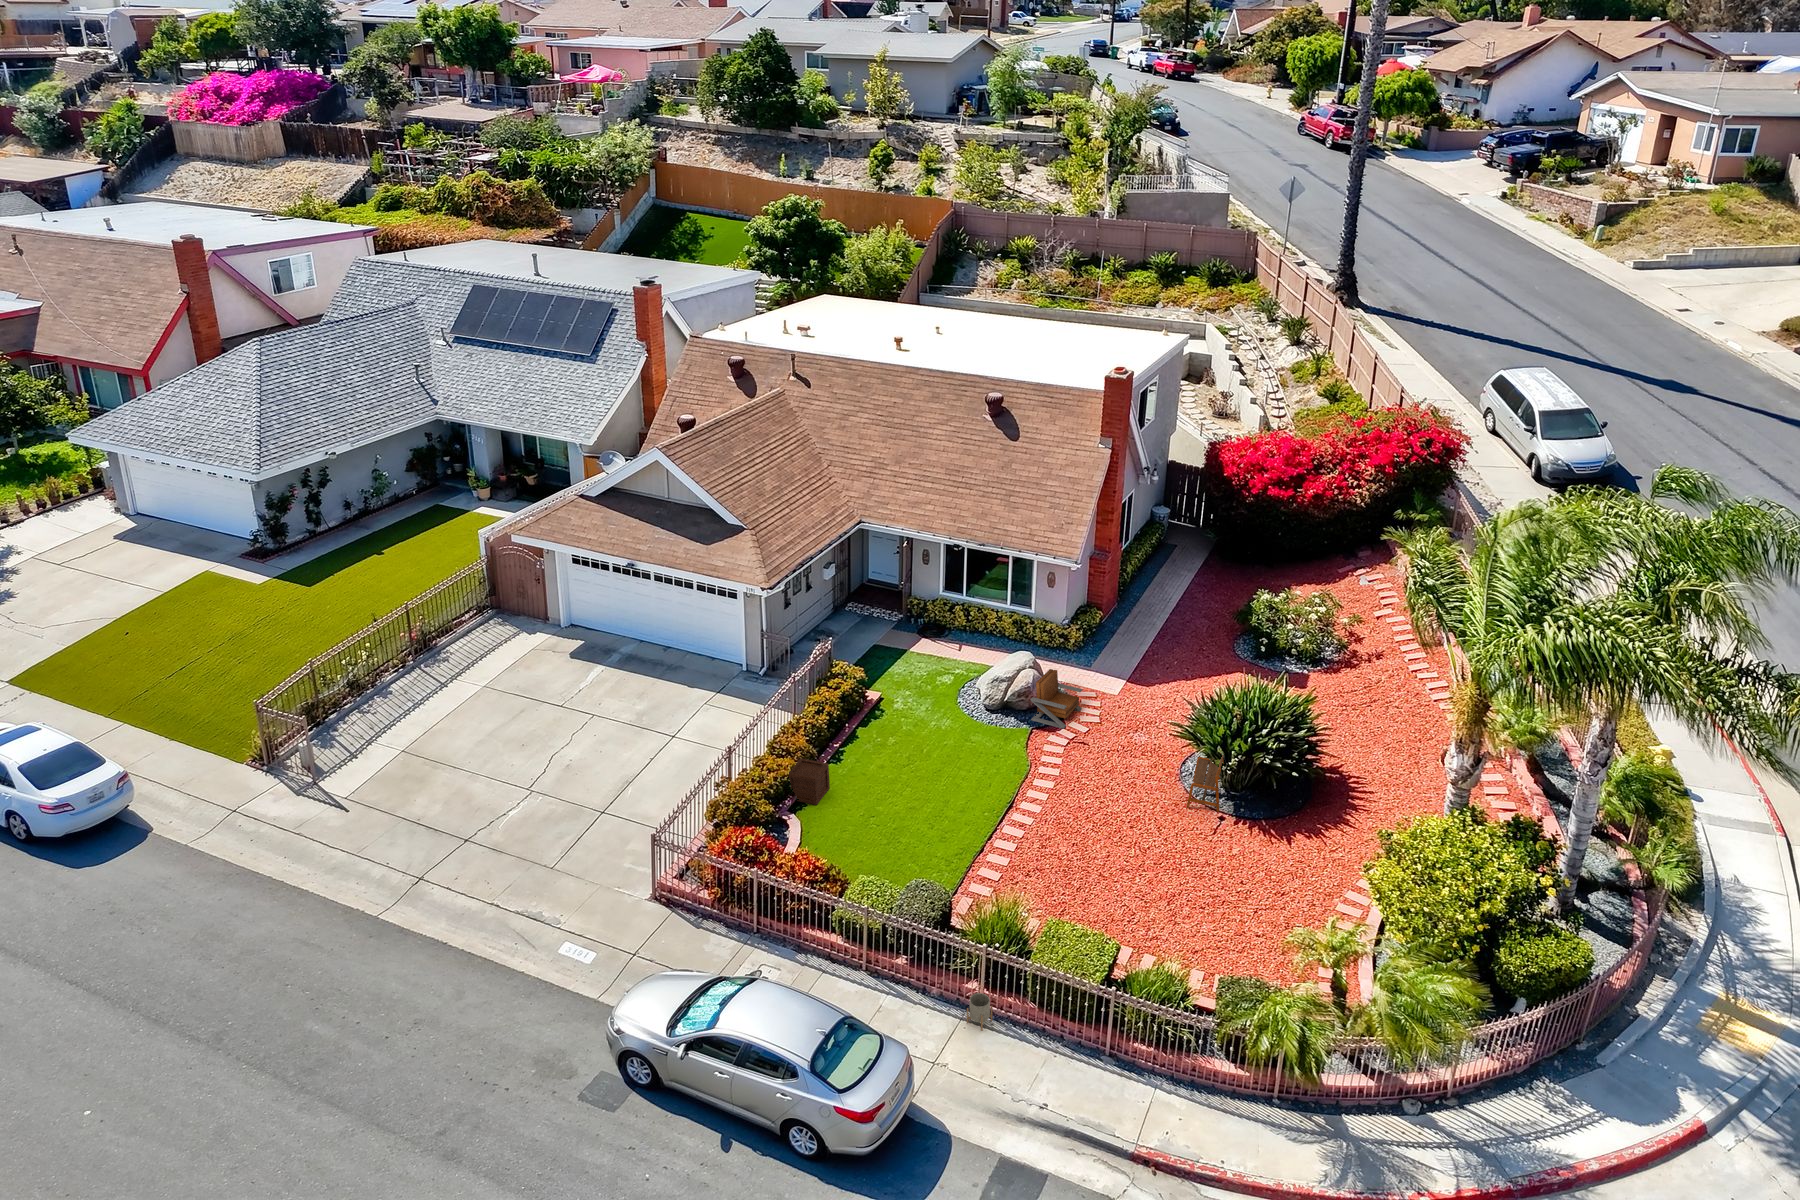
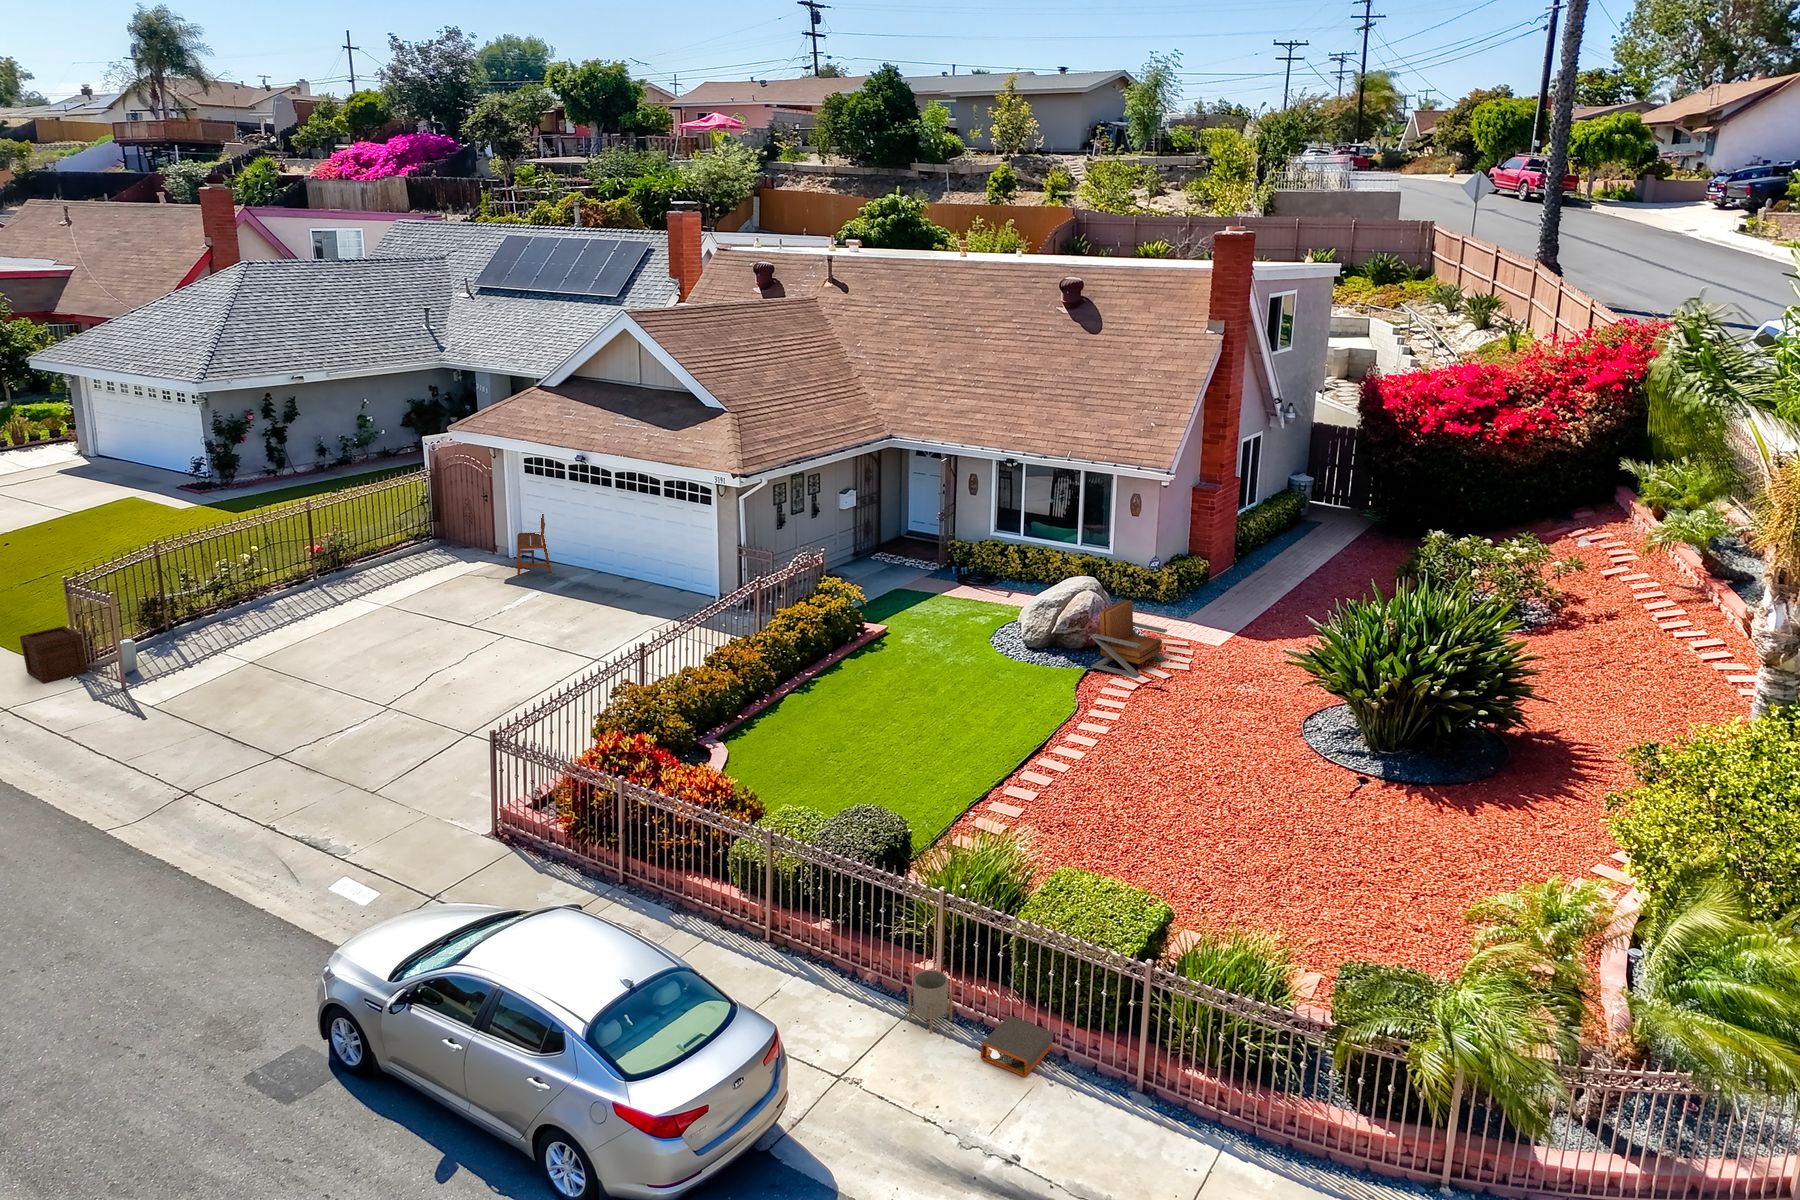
bench: present [1187,753,1224,812] -> present [517,512,551,575]
wooden crate: present [789,758,830,805] -> present [20,626,88,683]
storage box: none [1014,1016,1054,1055] -> present [981,1015,1053,1077]

